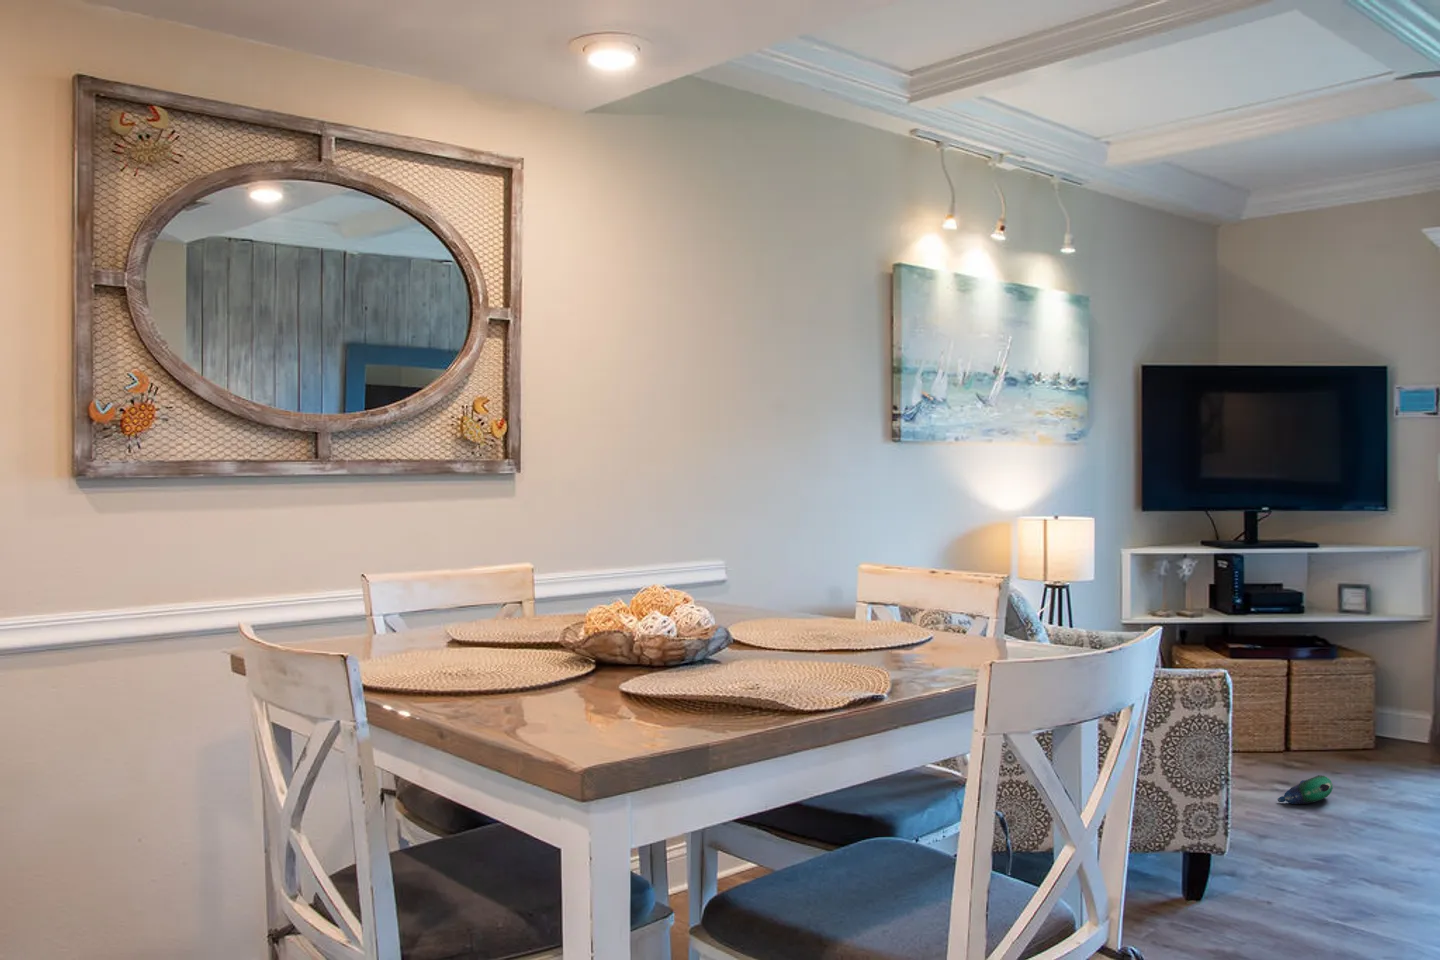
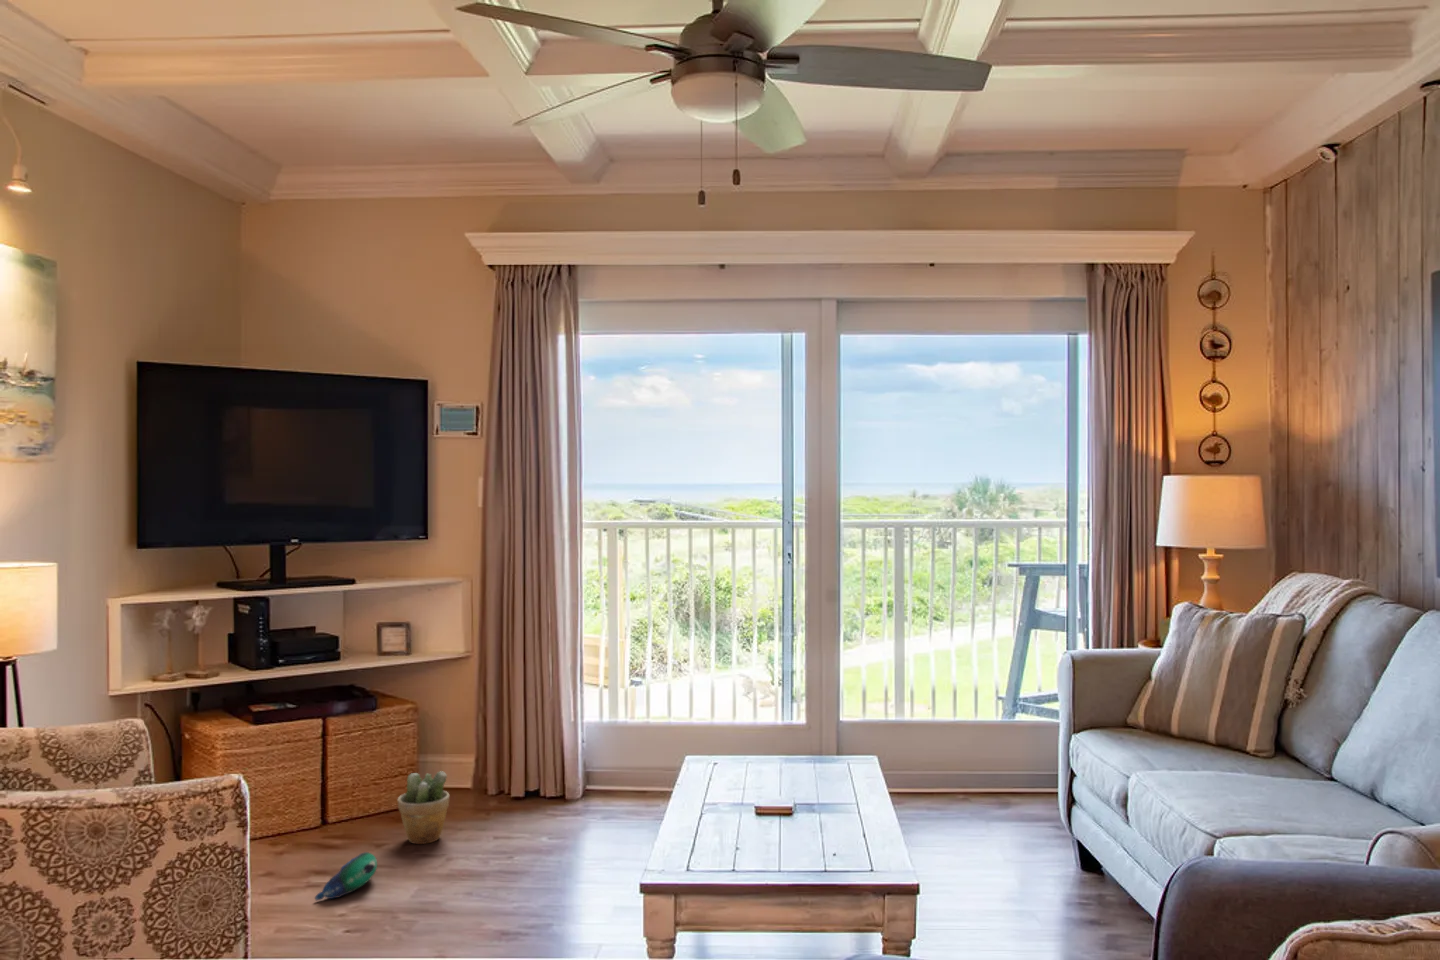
potted plant: none [1355,721,1407,786] -> present [398,771,449,844]

